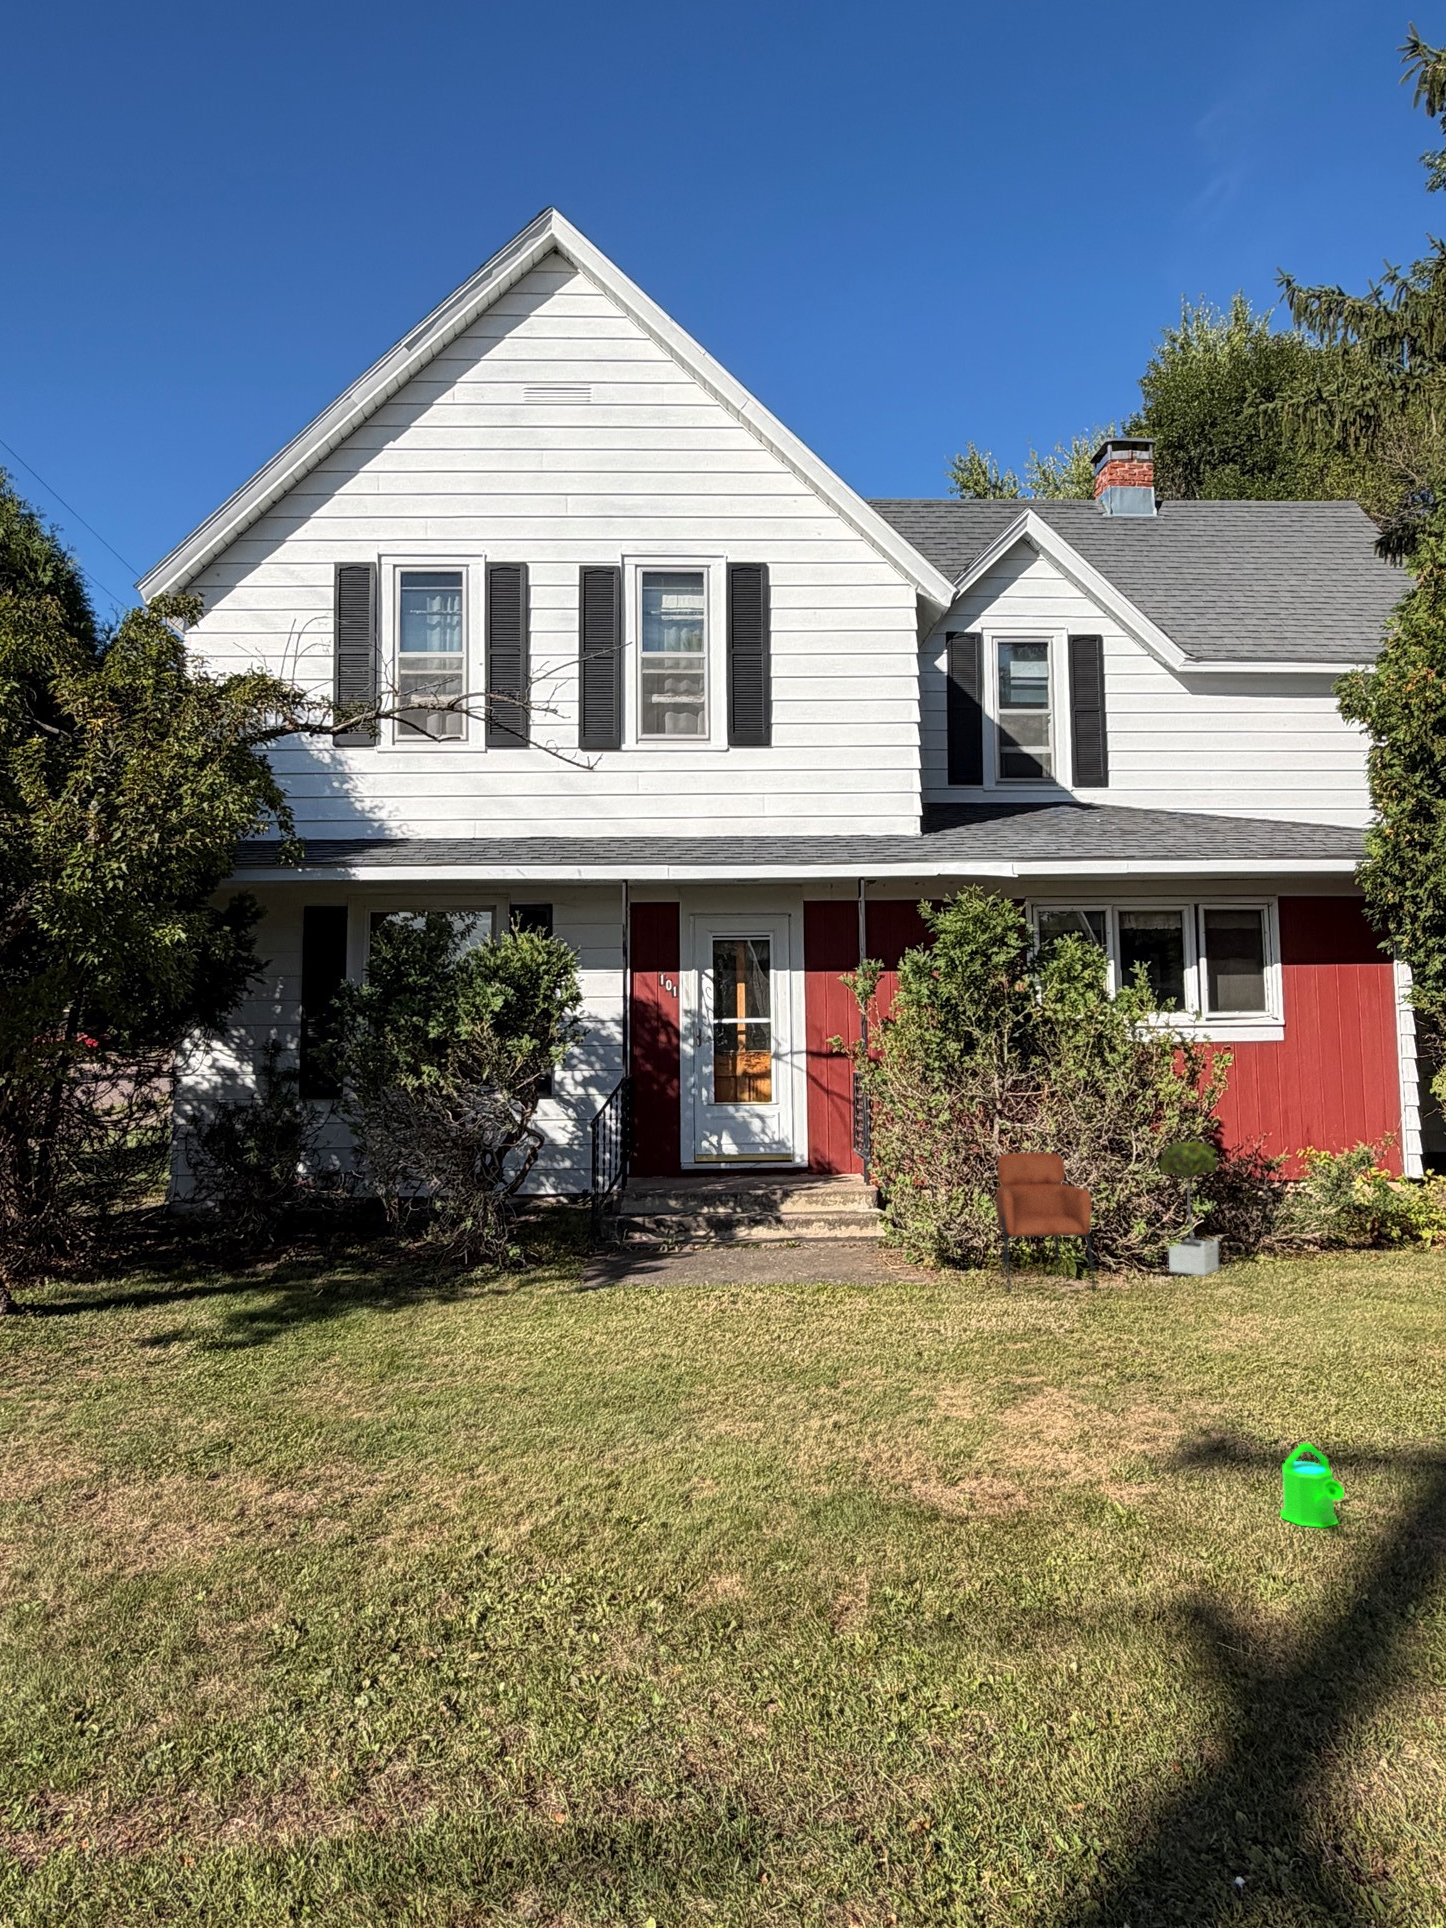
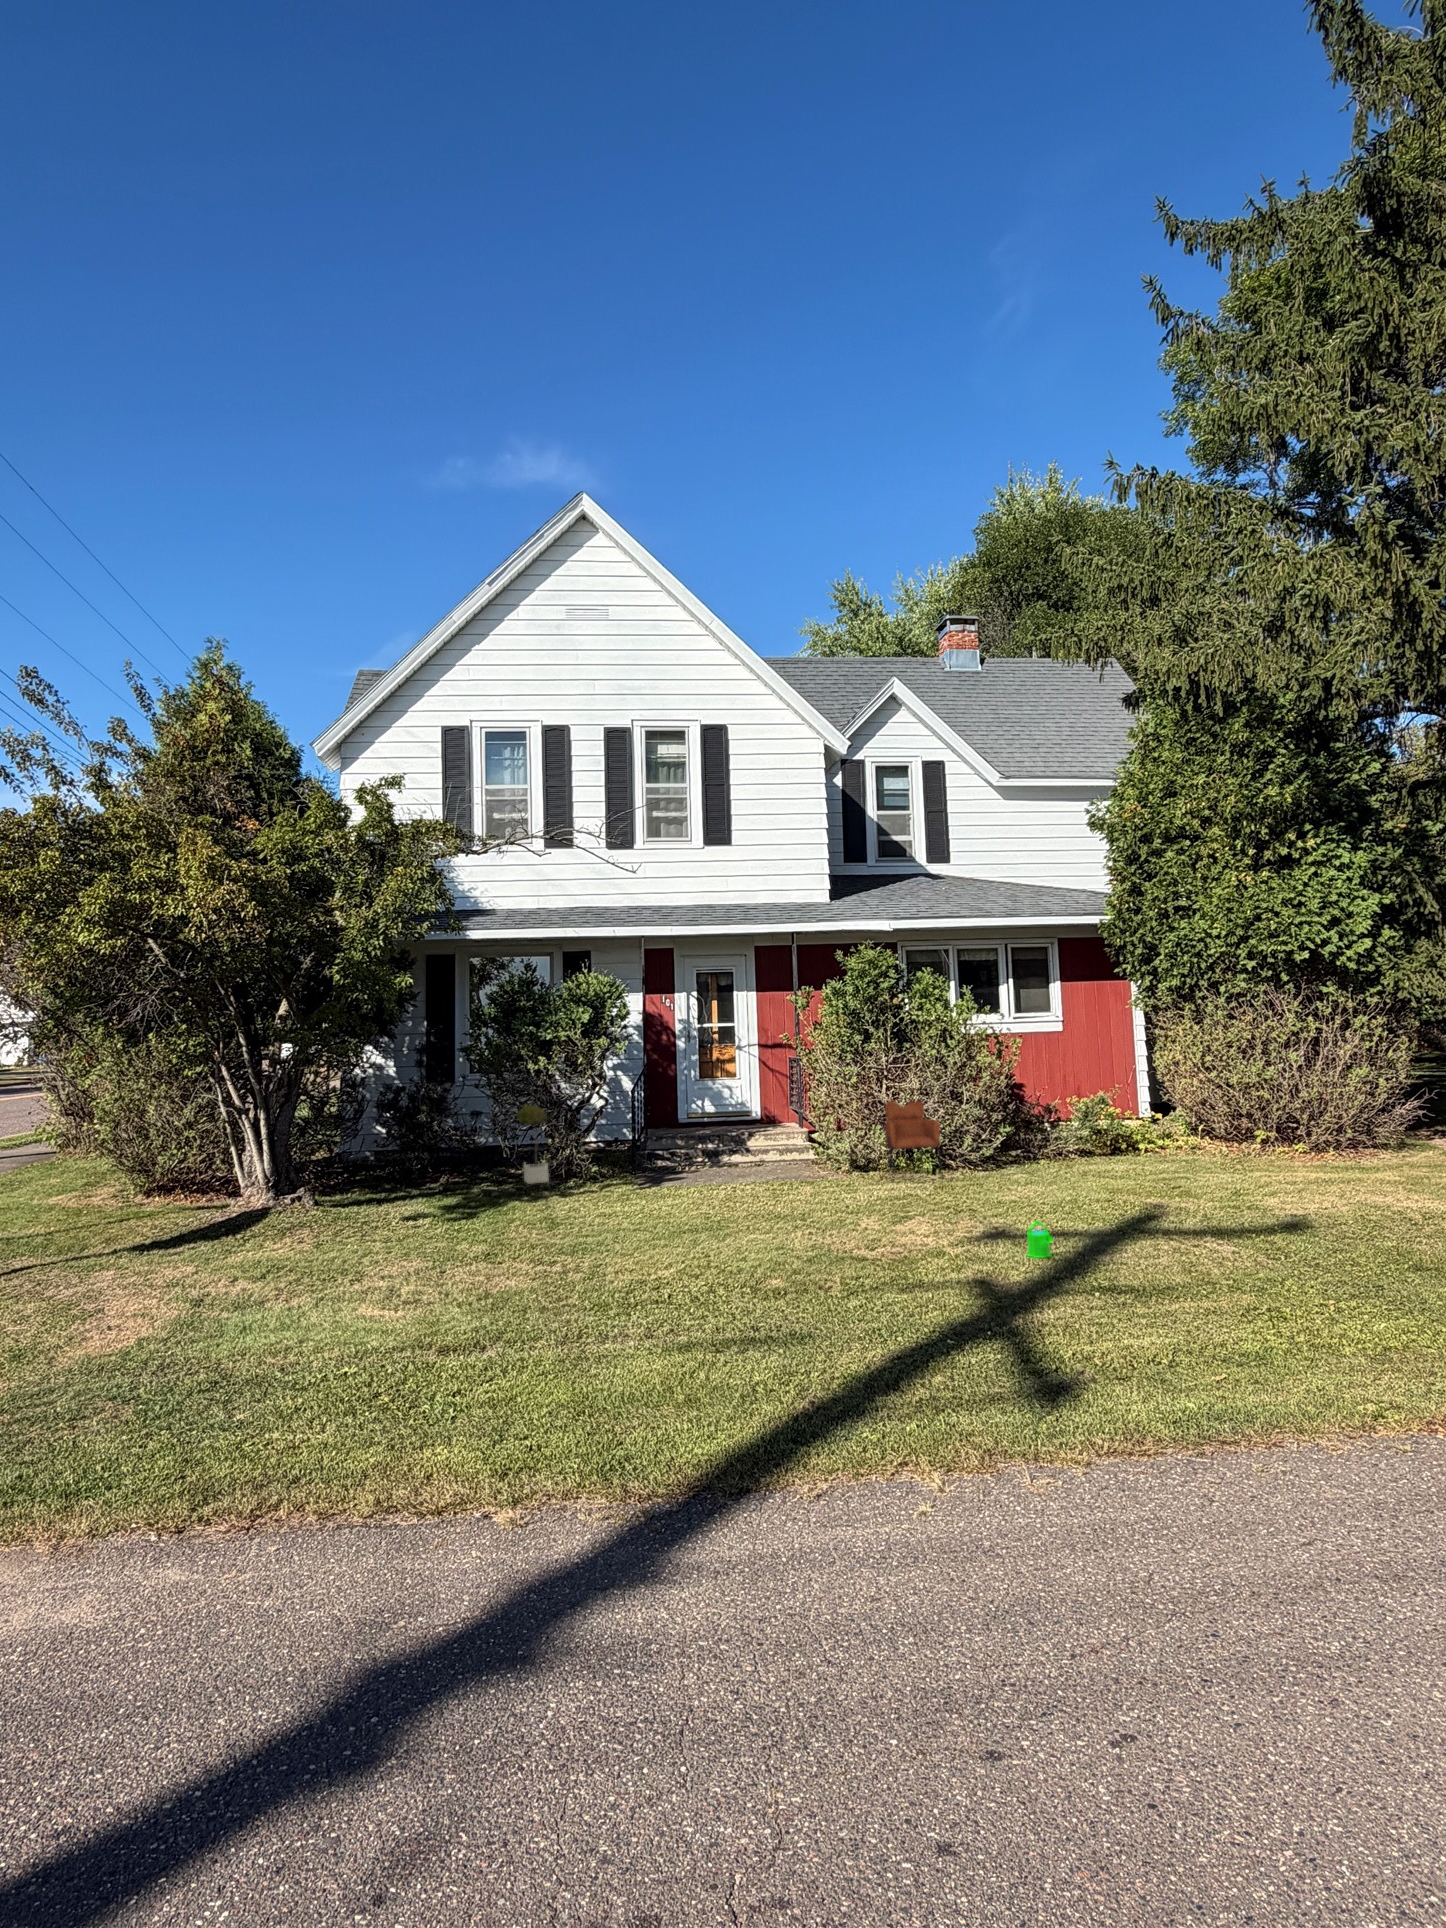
potted tree: present [1160,1140,1219,1275] -> present [518,1105,549,1184]

